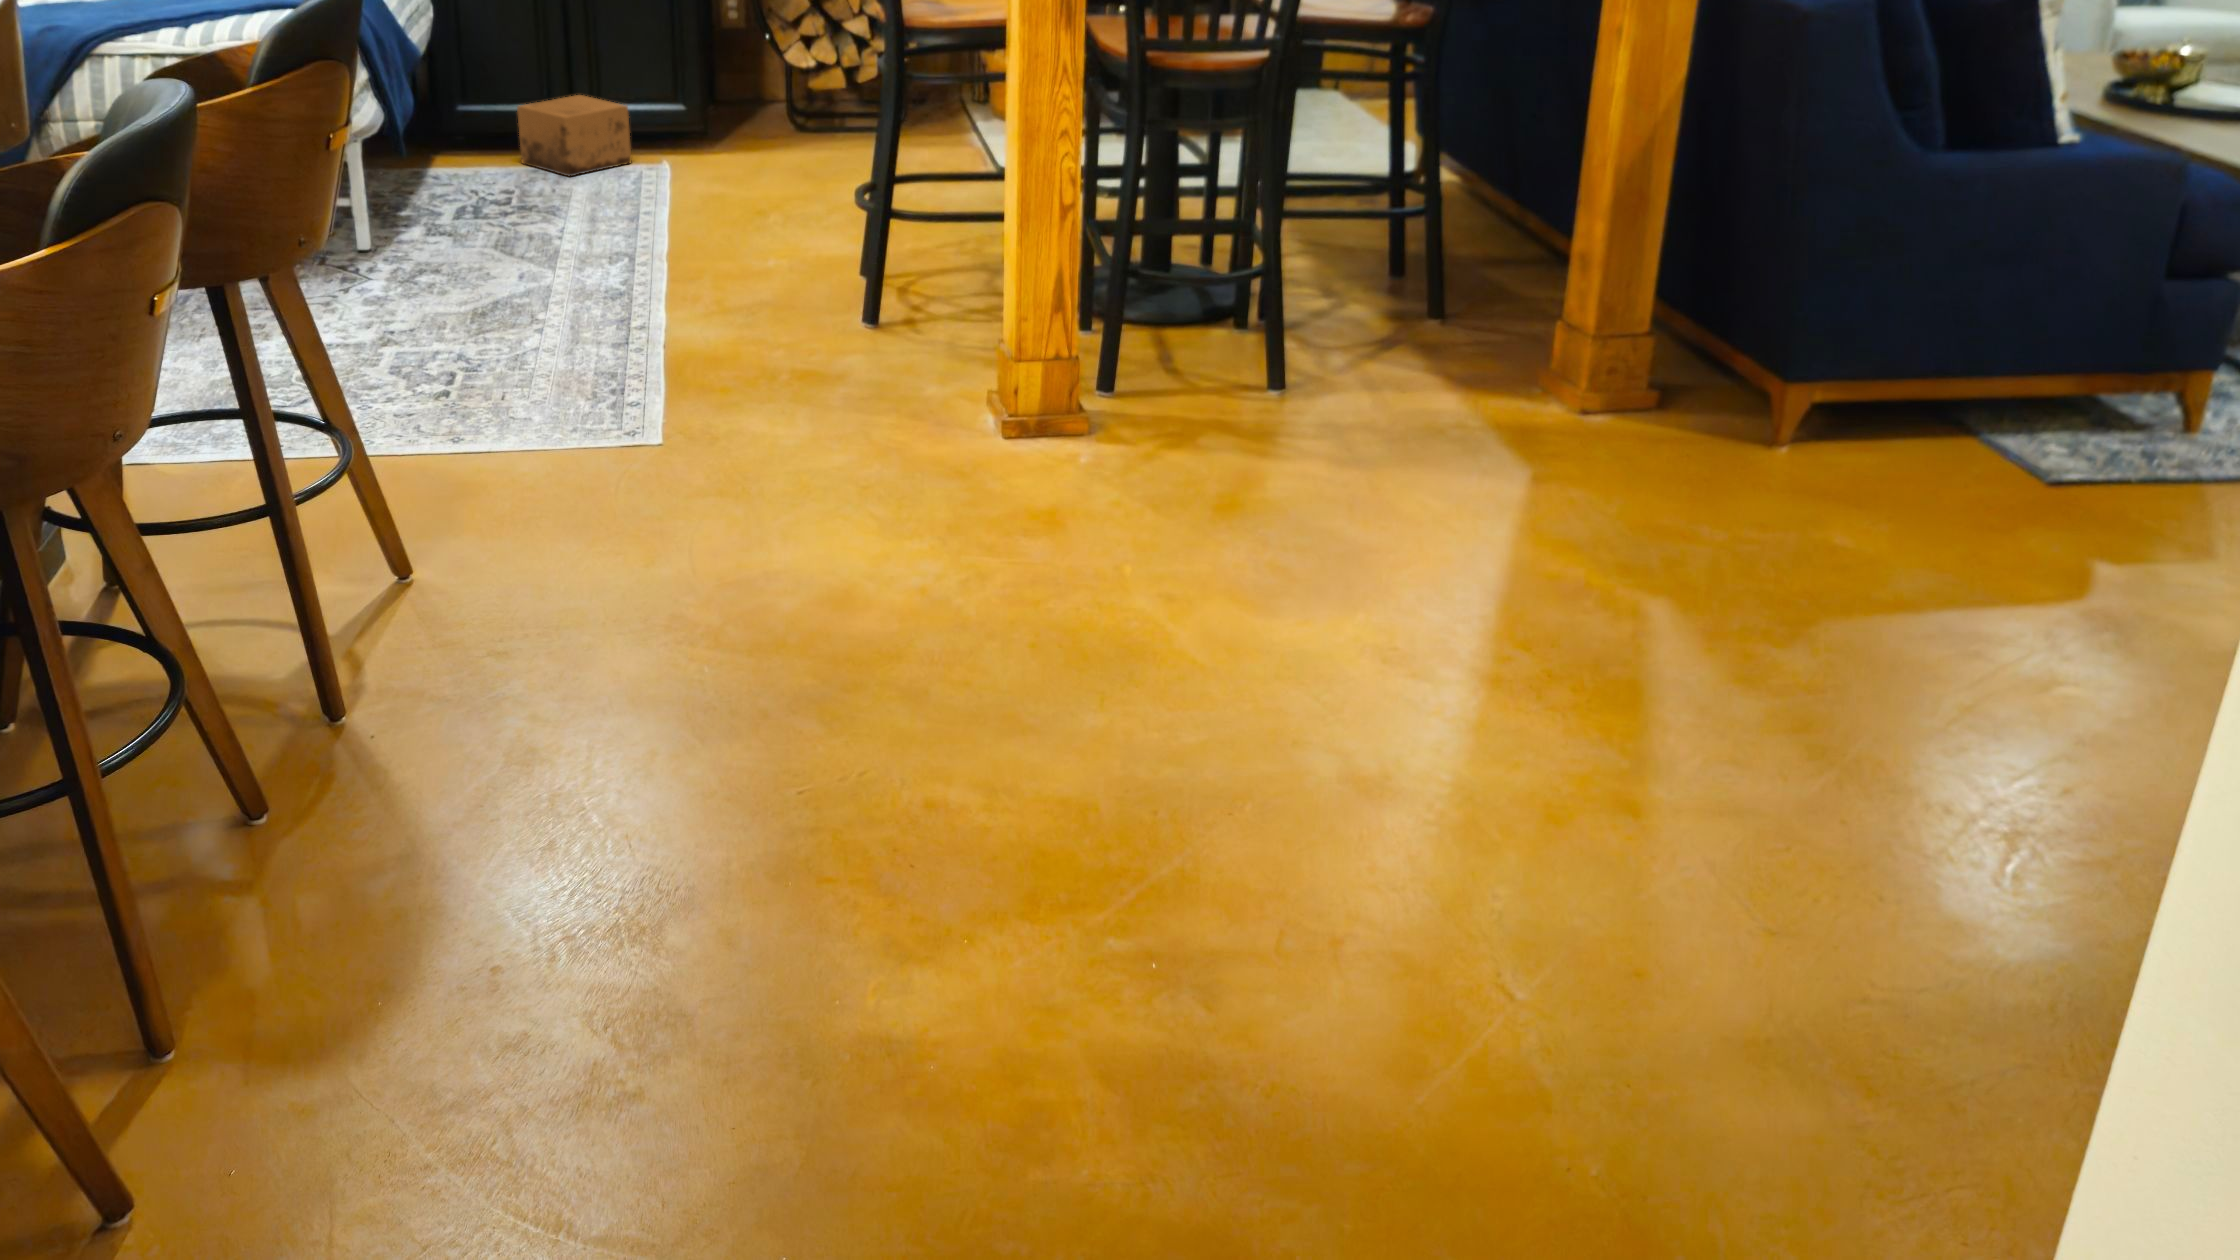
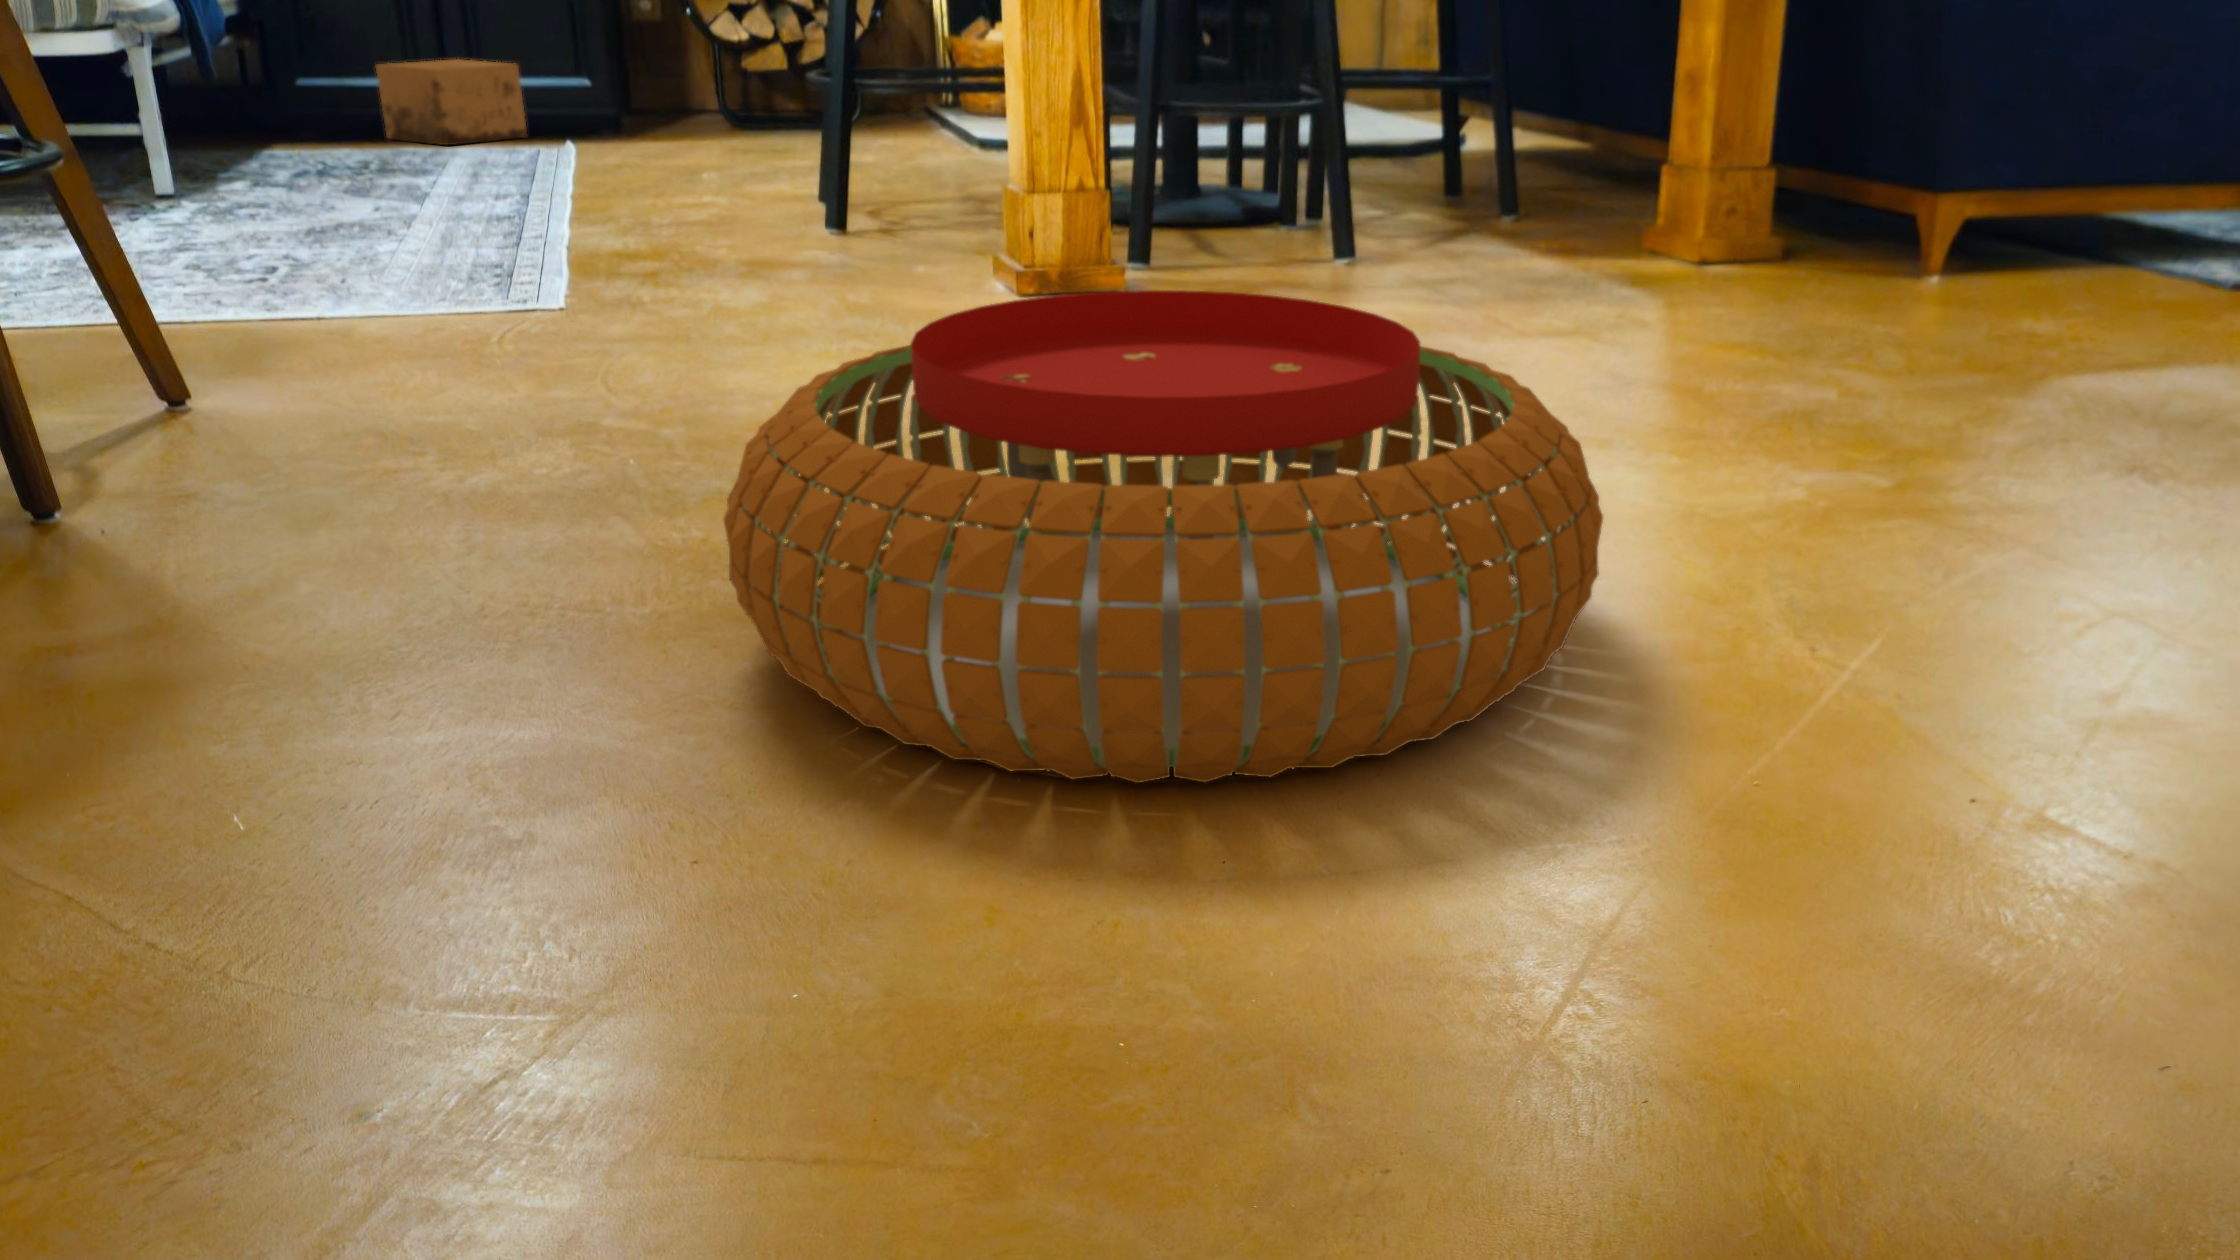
pouf: none [767,631,1343,1043] -> present [724,290,1603,783]

